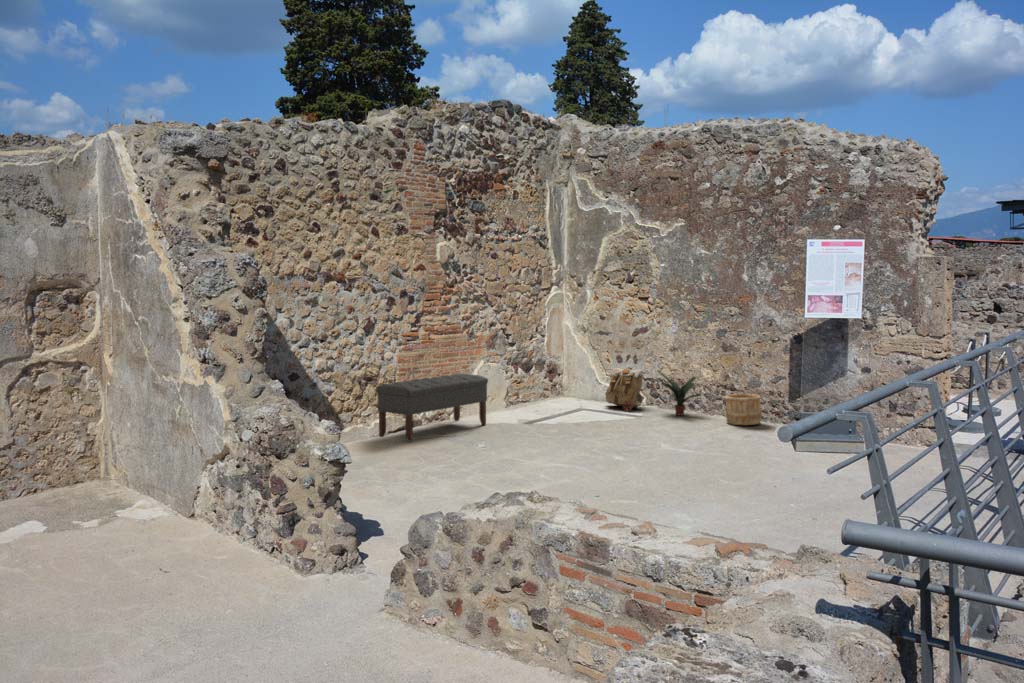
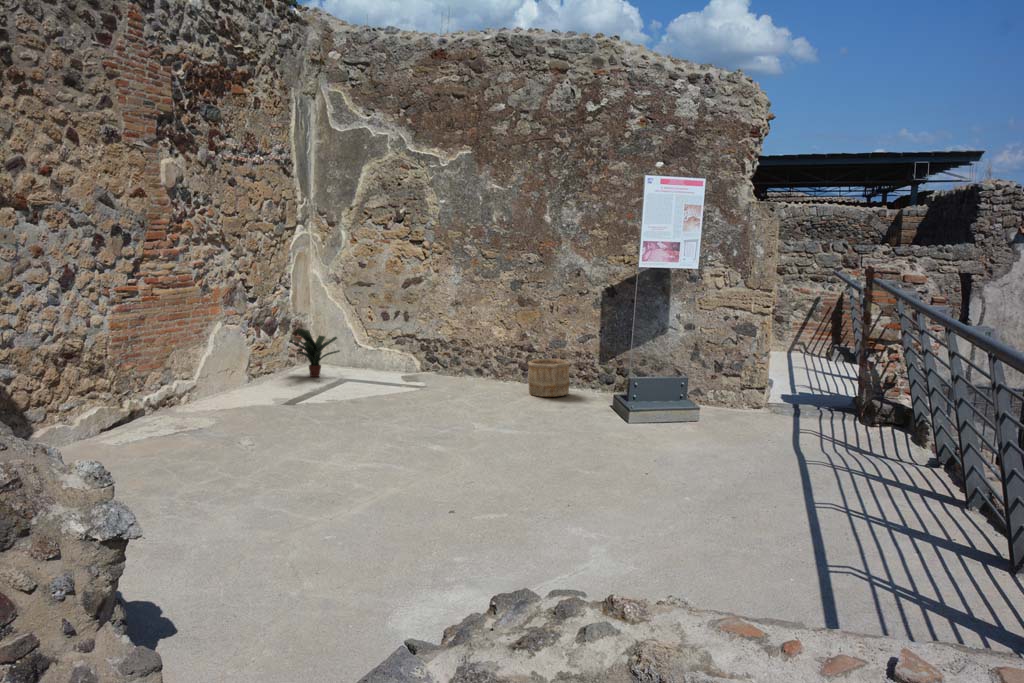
backpack: present [605,367,644,411] -> none [372,329,423,384]
potted plant: present [658,372,701,415] -> present [290,329,340,377]
bench: present [376,374,488,442] -> none [81,342,238,443]

